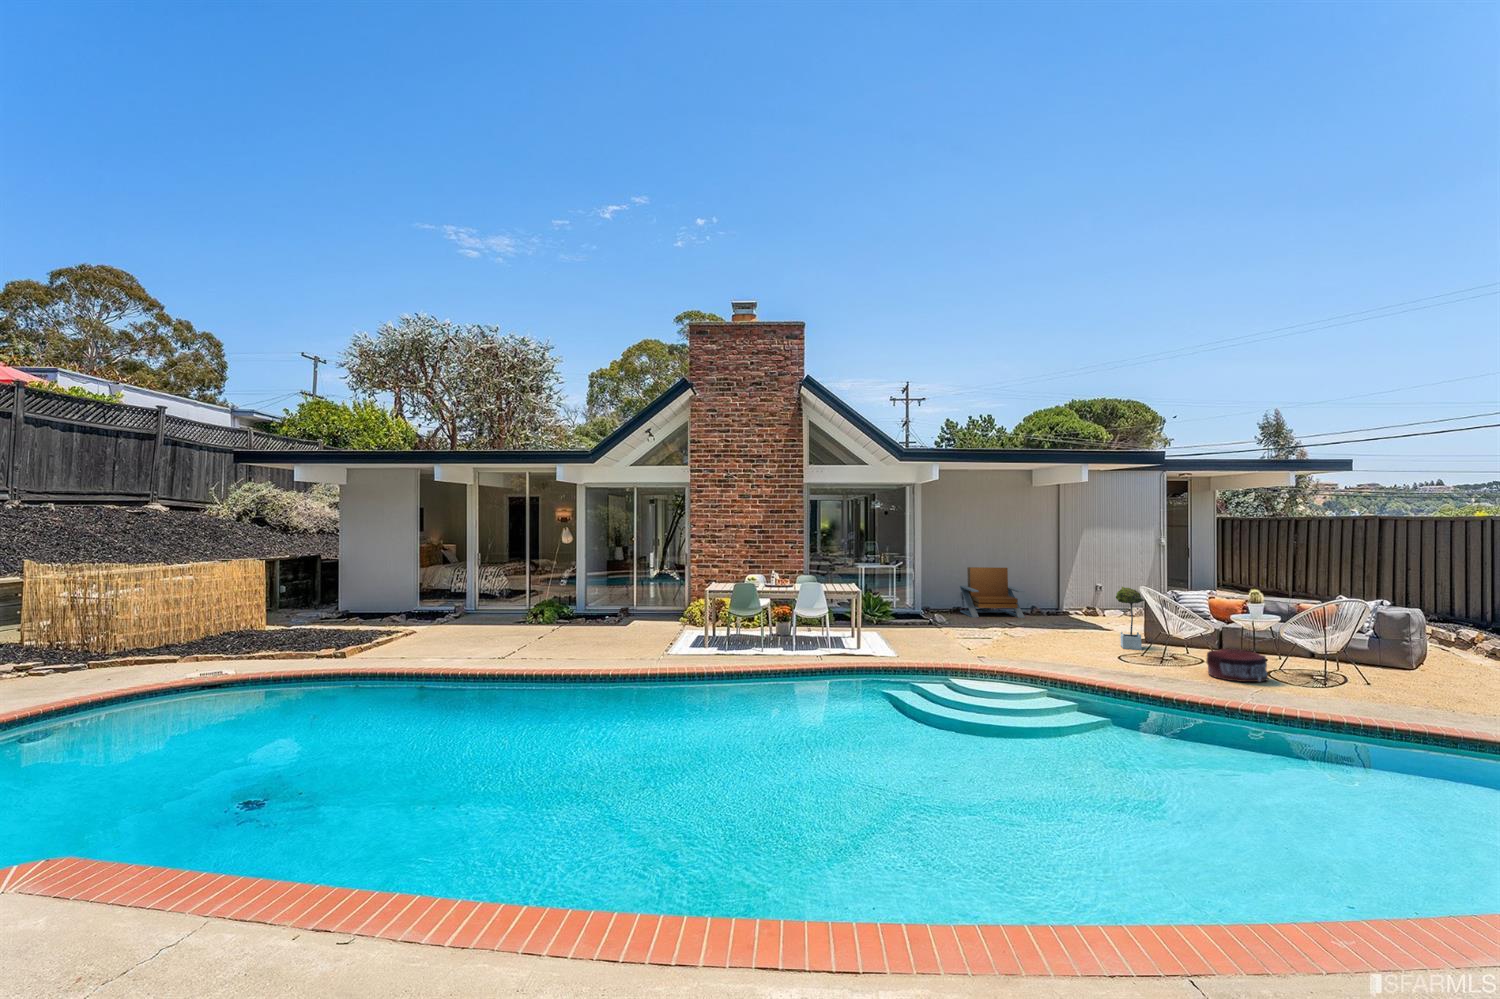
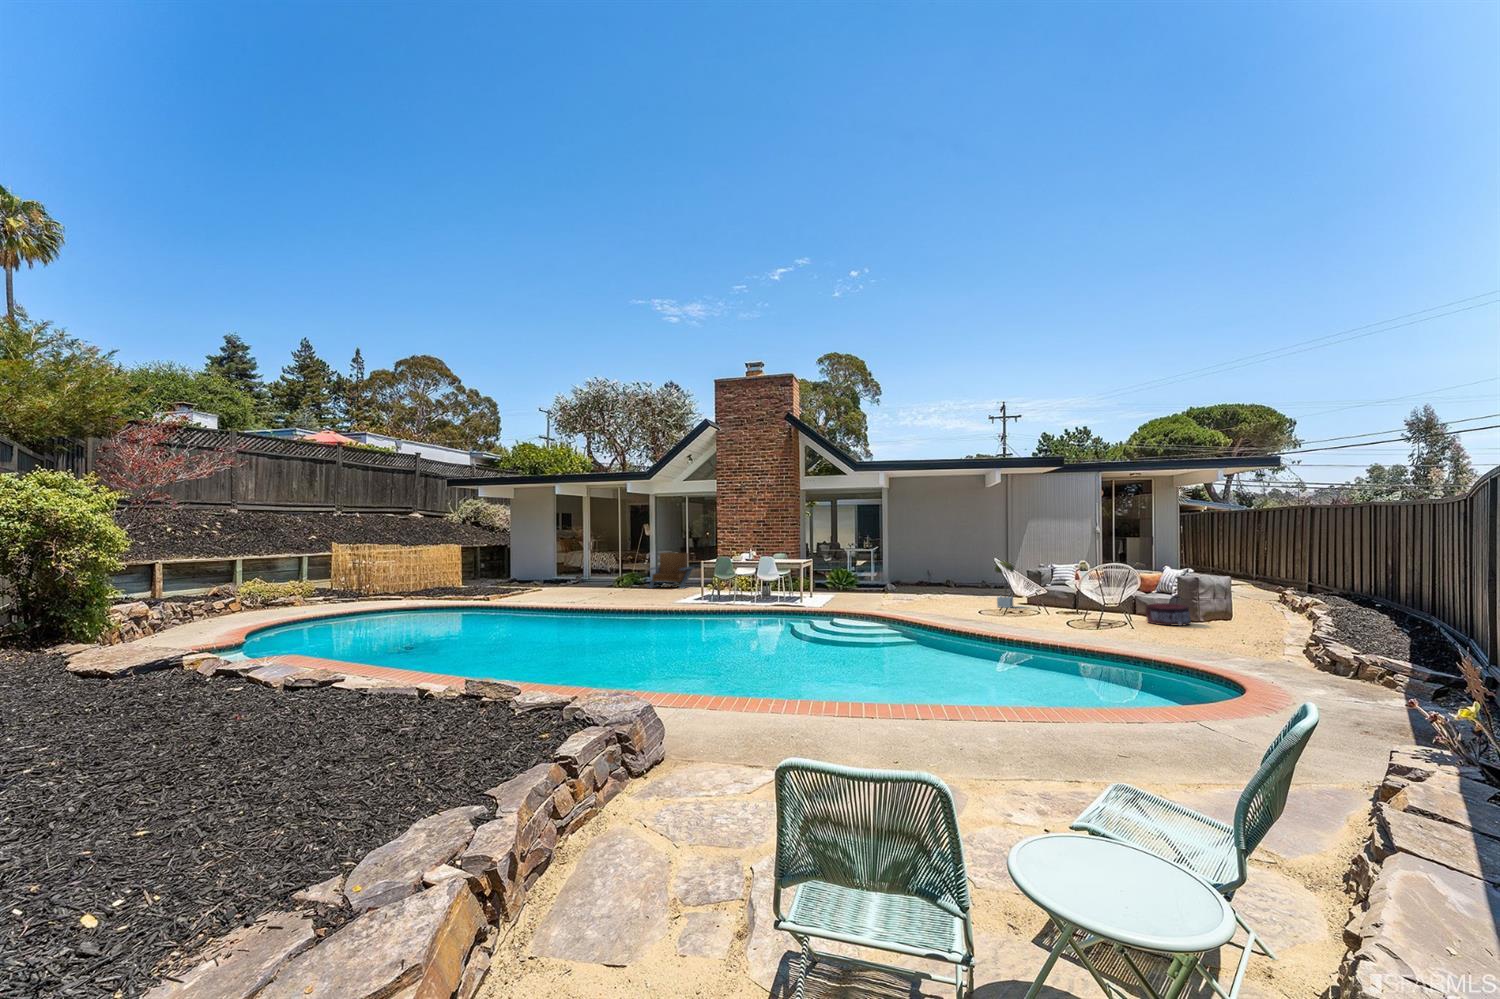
lounge chair: present [960,567,1025,618] -> present [648,553,693,589]
pouf: present [1207,649,1268,682] -> present [1145,603,1191,625]

